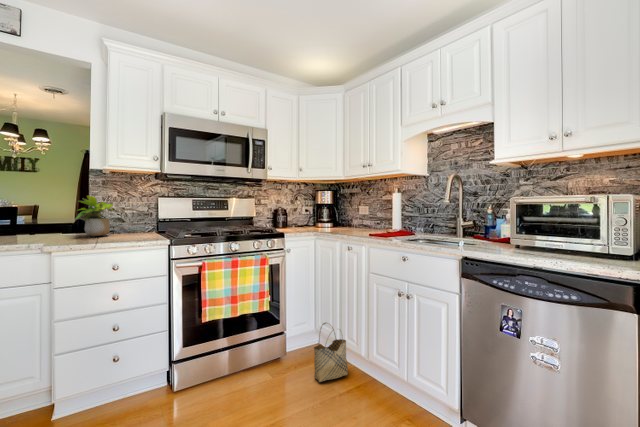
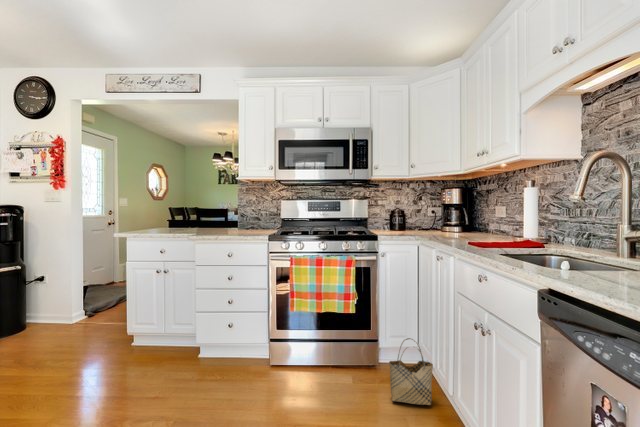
potted plant: present [76,196,113,237] -> none [217,201,244,232]

